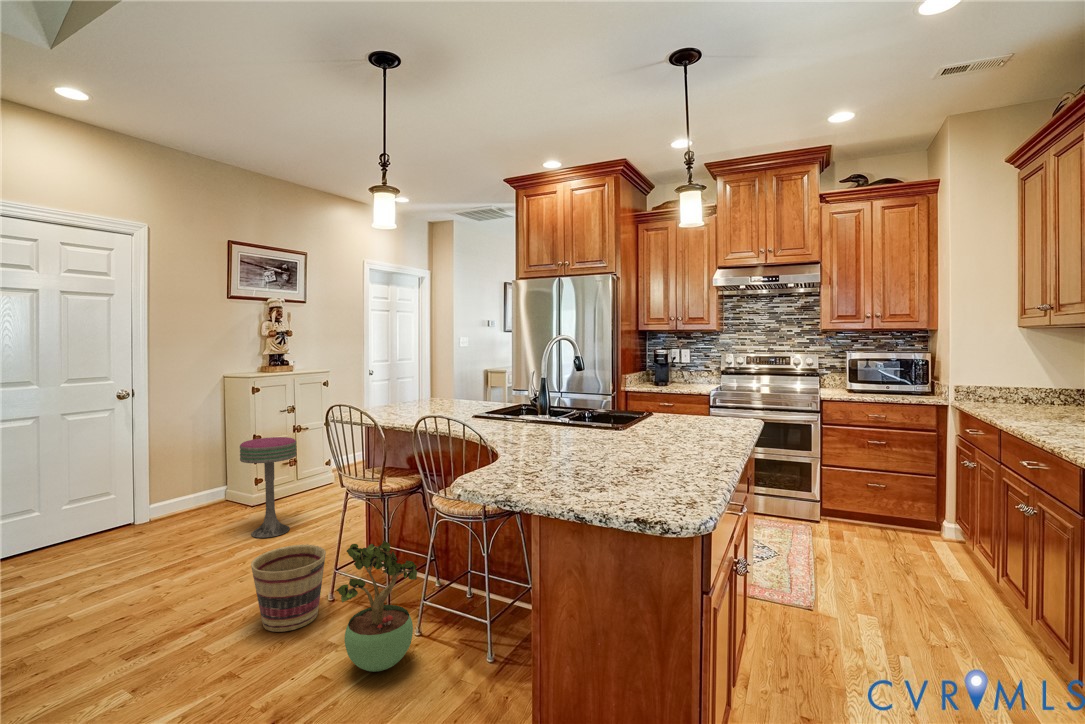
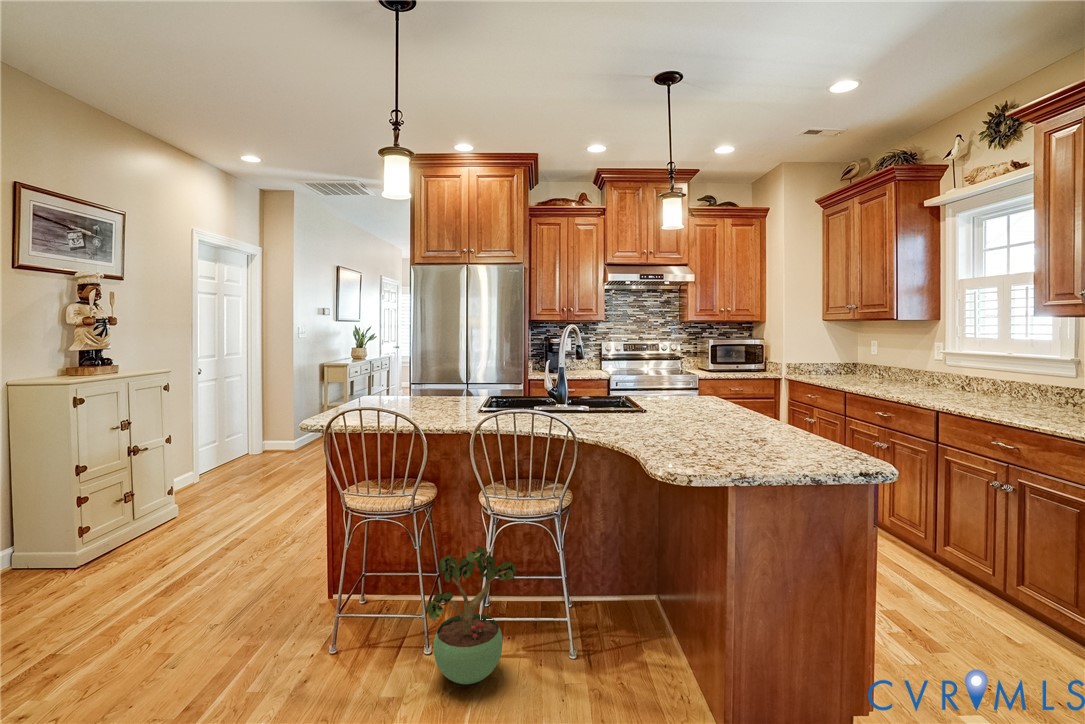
bar stool: present [240,437,297,538] -> none [113,457,193,591]
basket: present [251,545,326,632] -> none [266,575,353,682]

